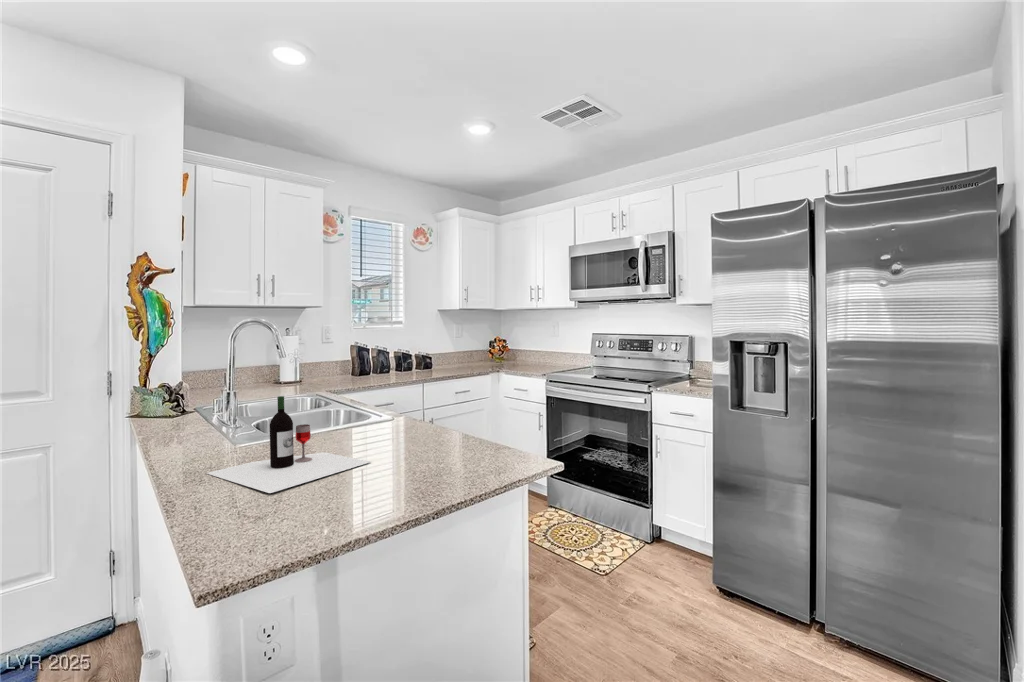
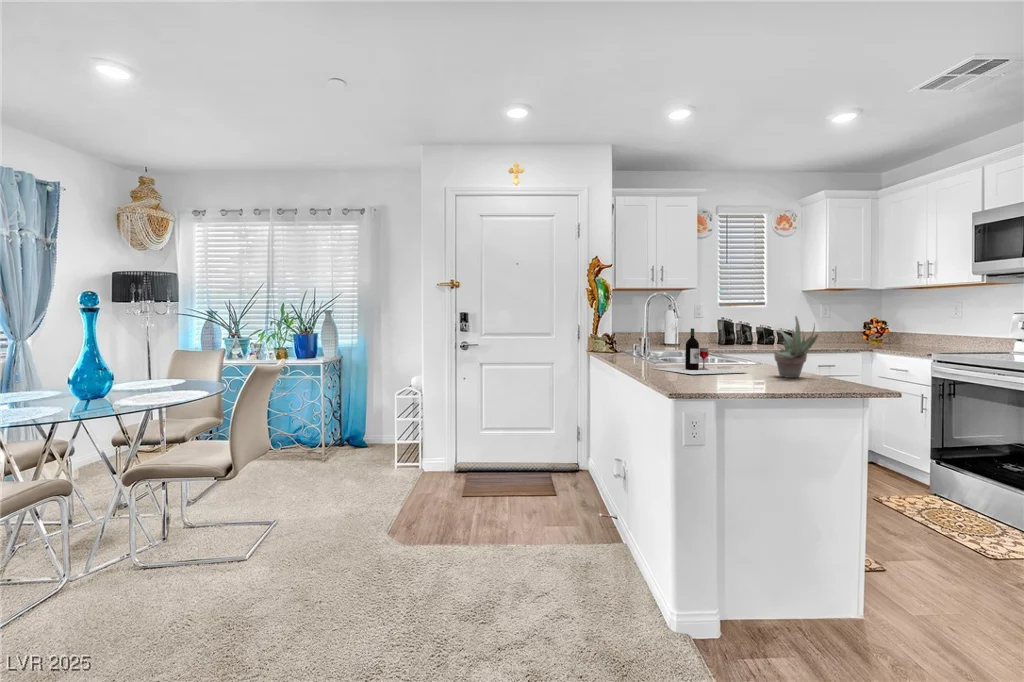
succulent plant: none [400,380,461,472] -> present [774,316,819,378]

